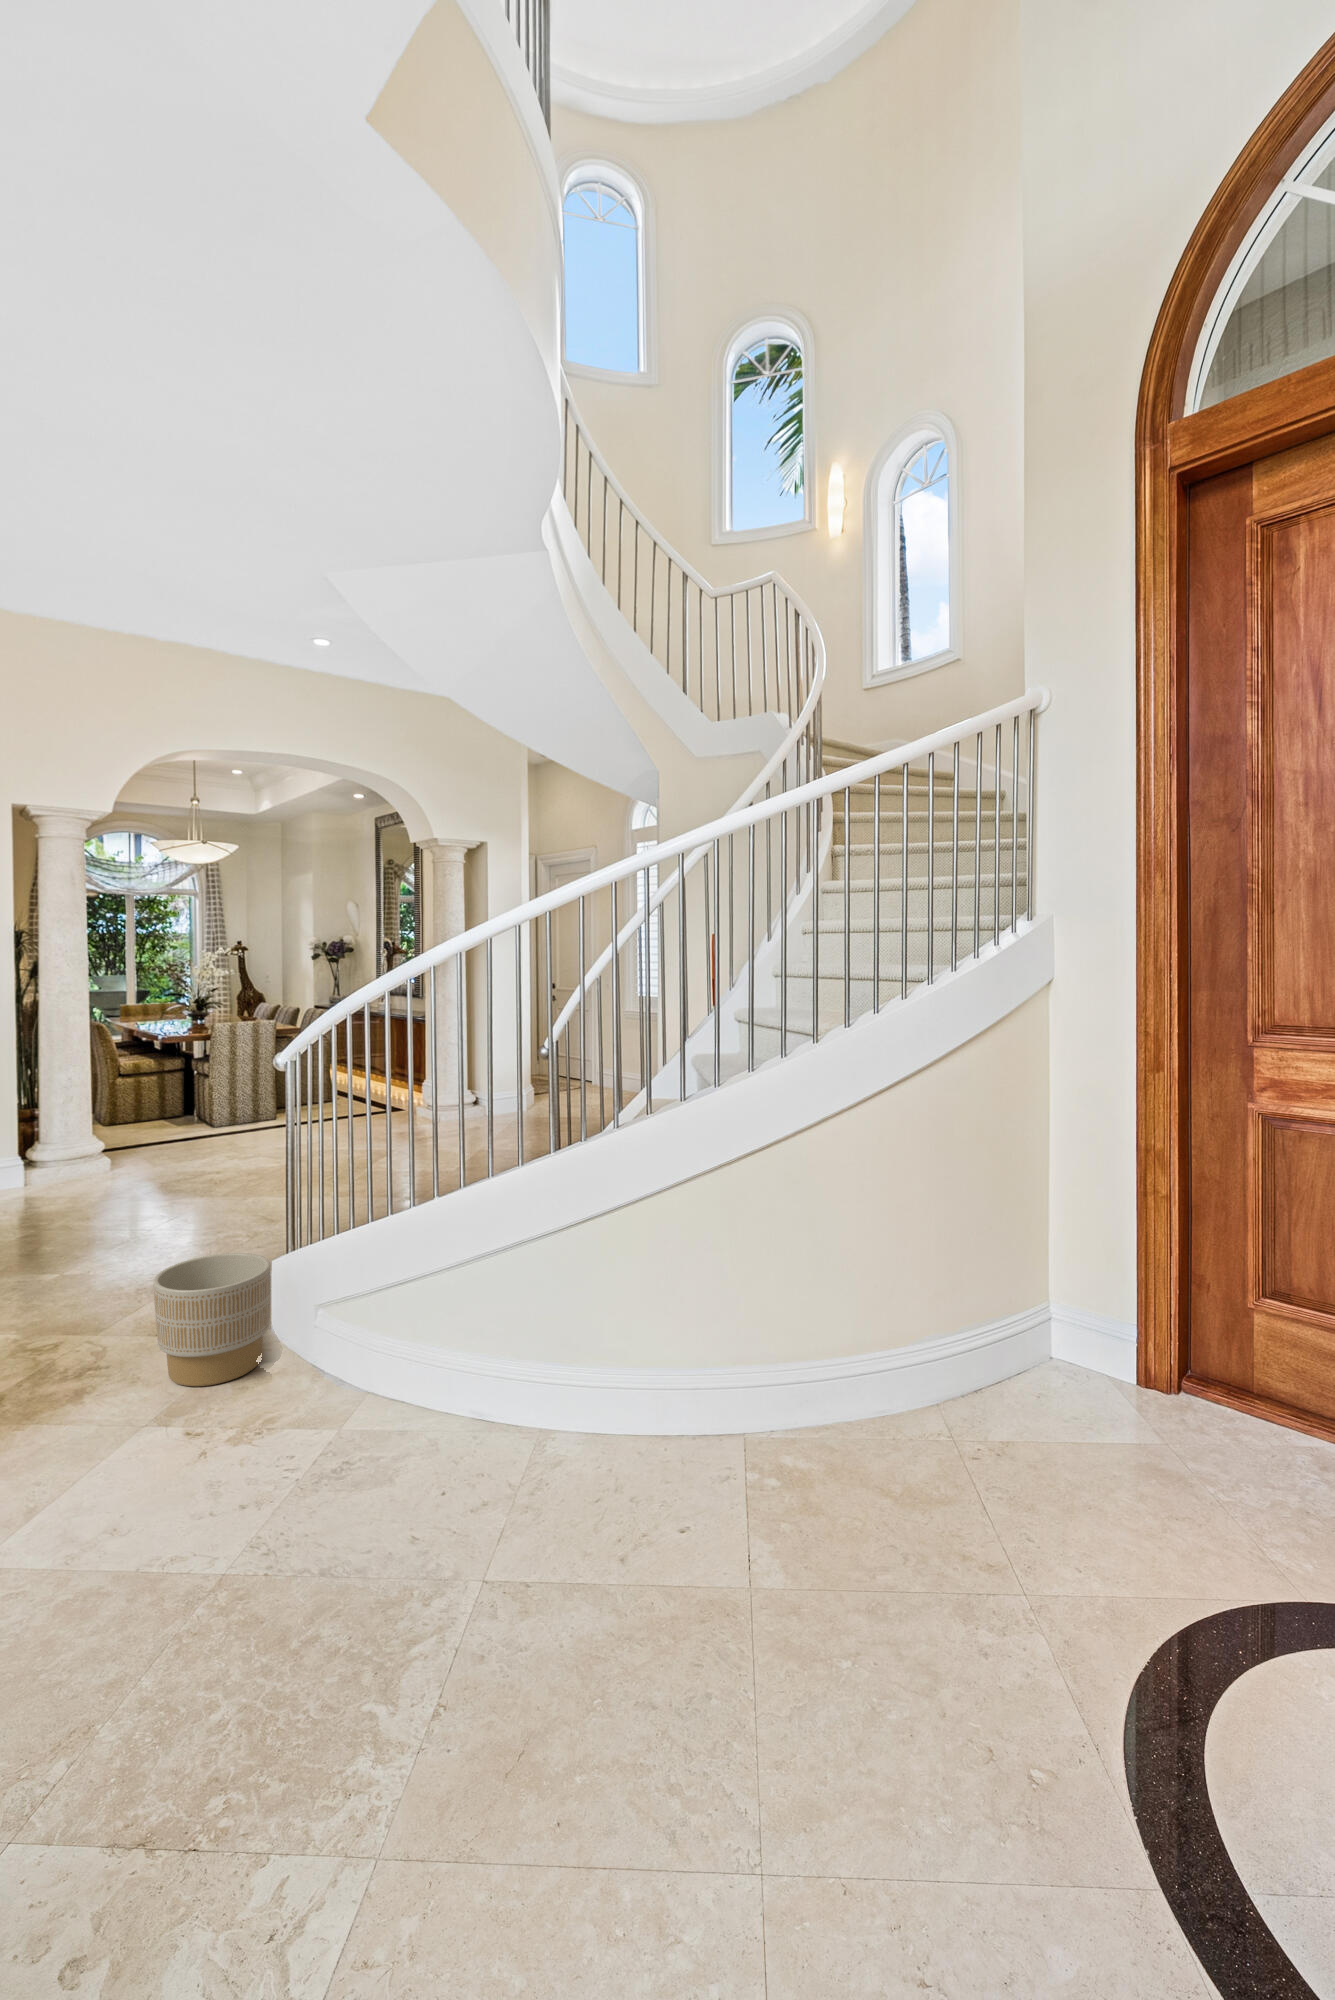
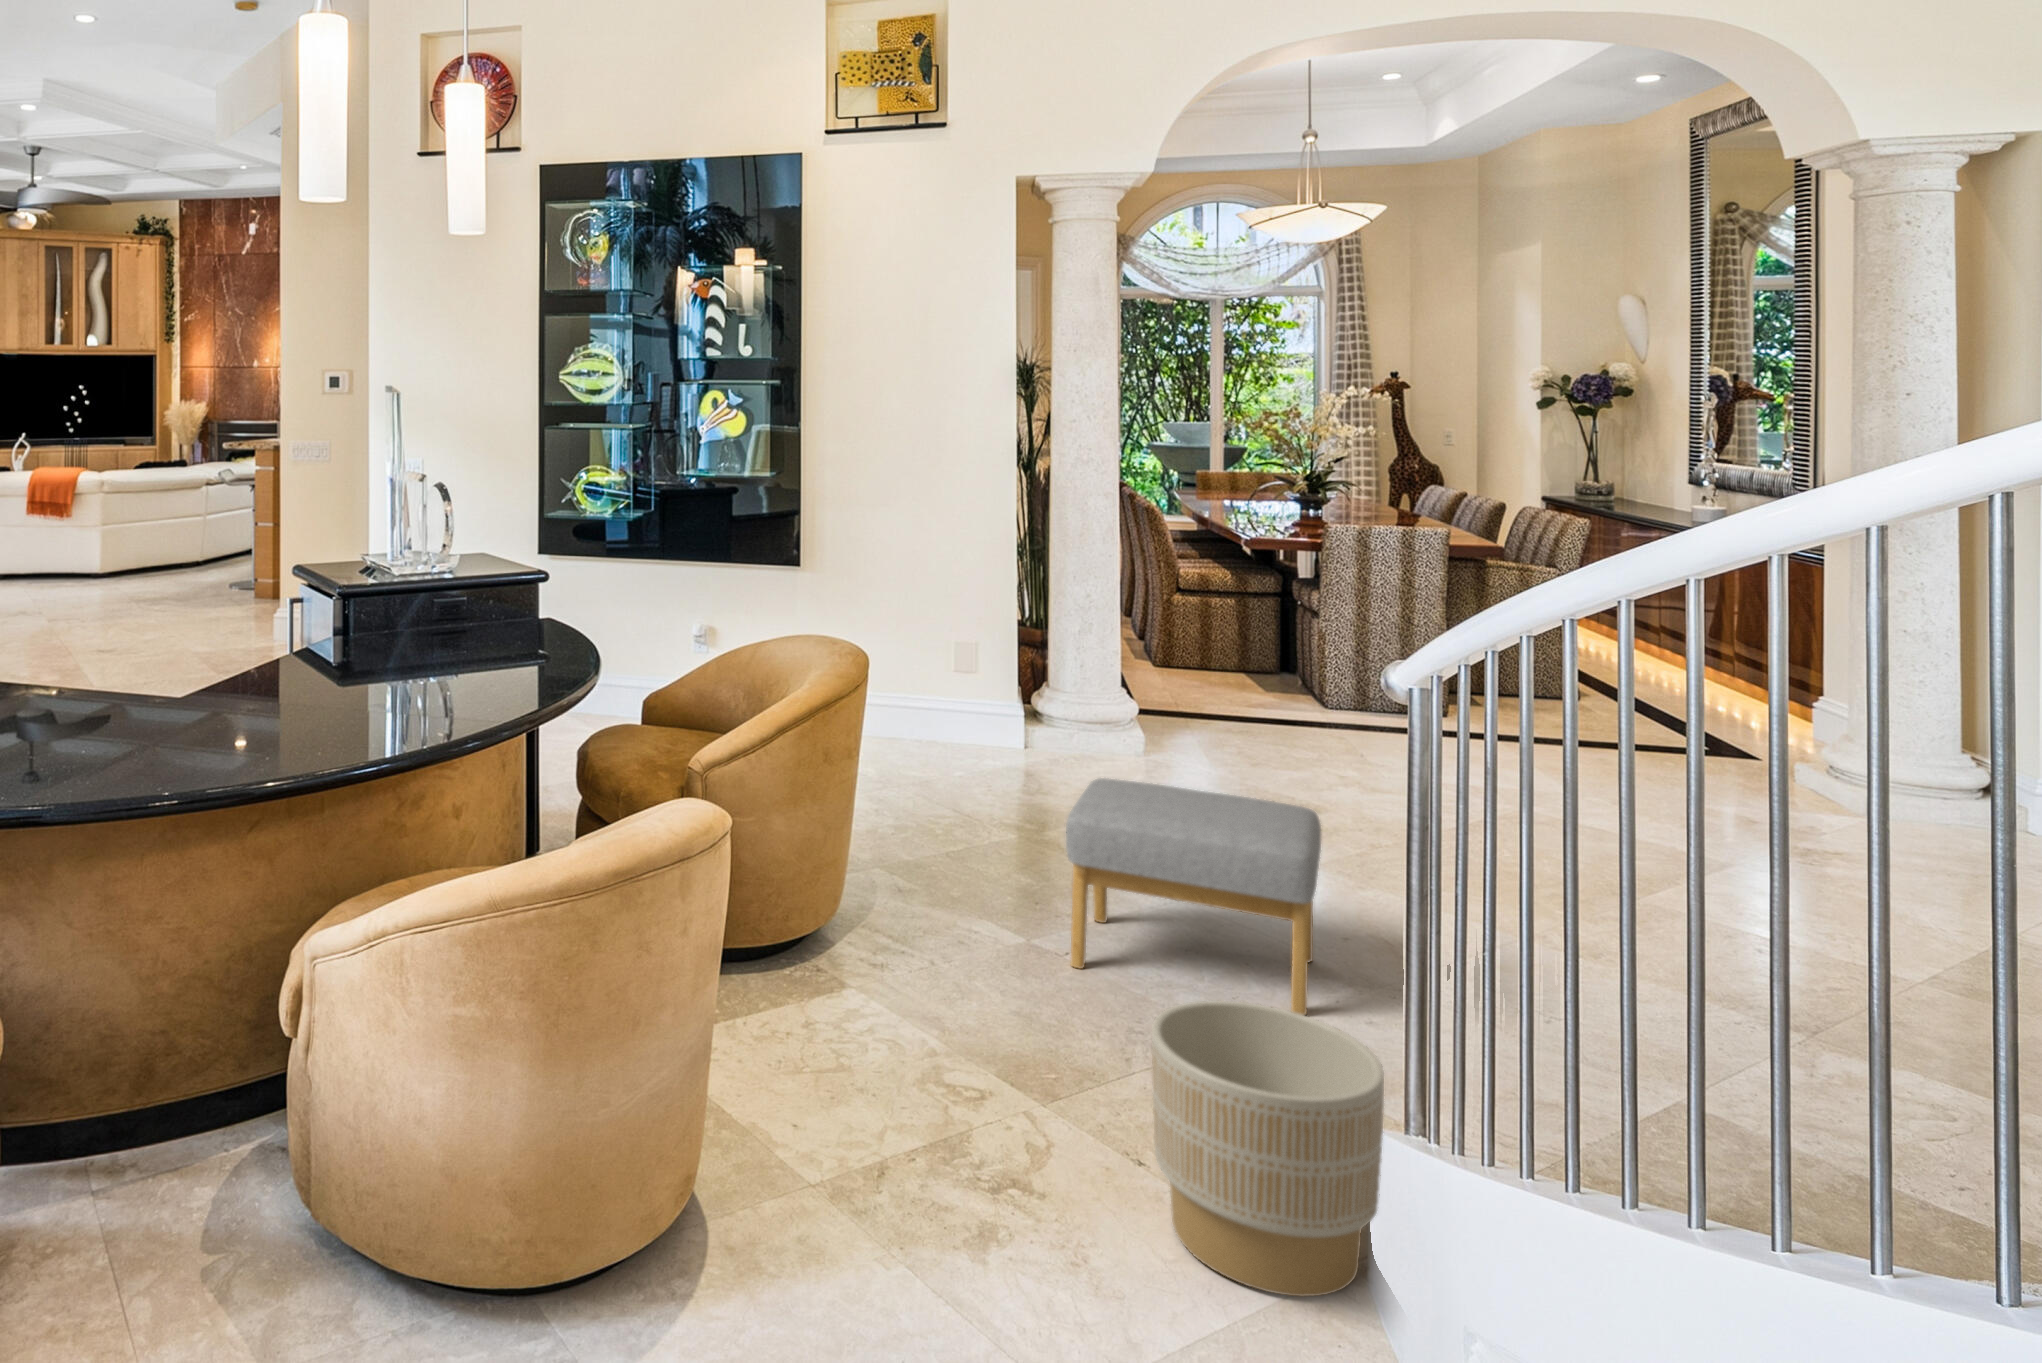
footstool: none [78,1168,226,1289] -> present [1066,778,1321,1015]

